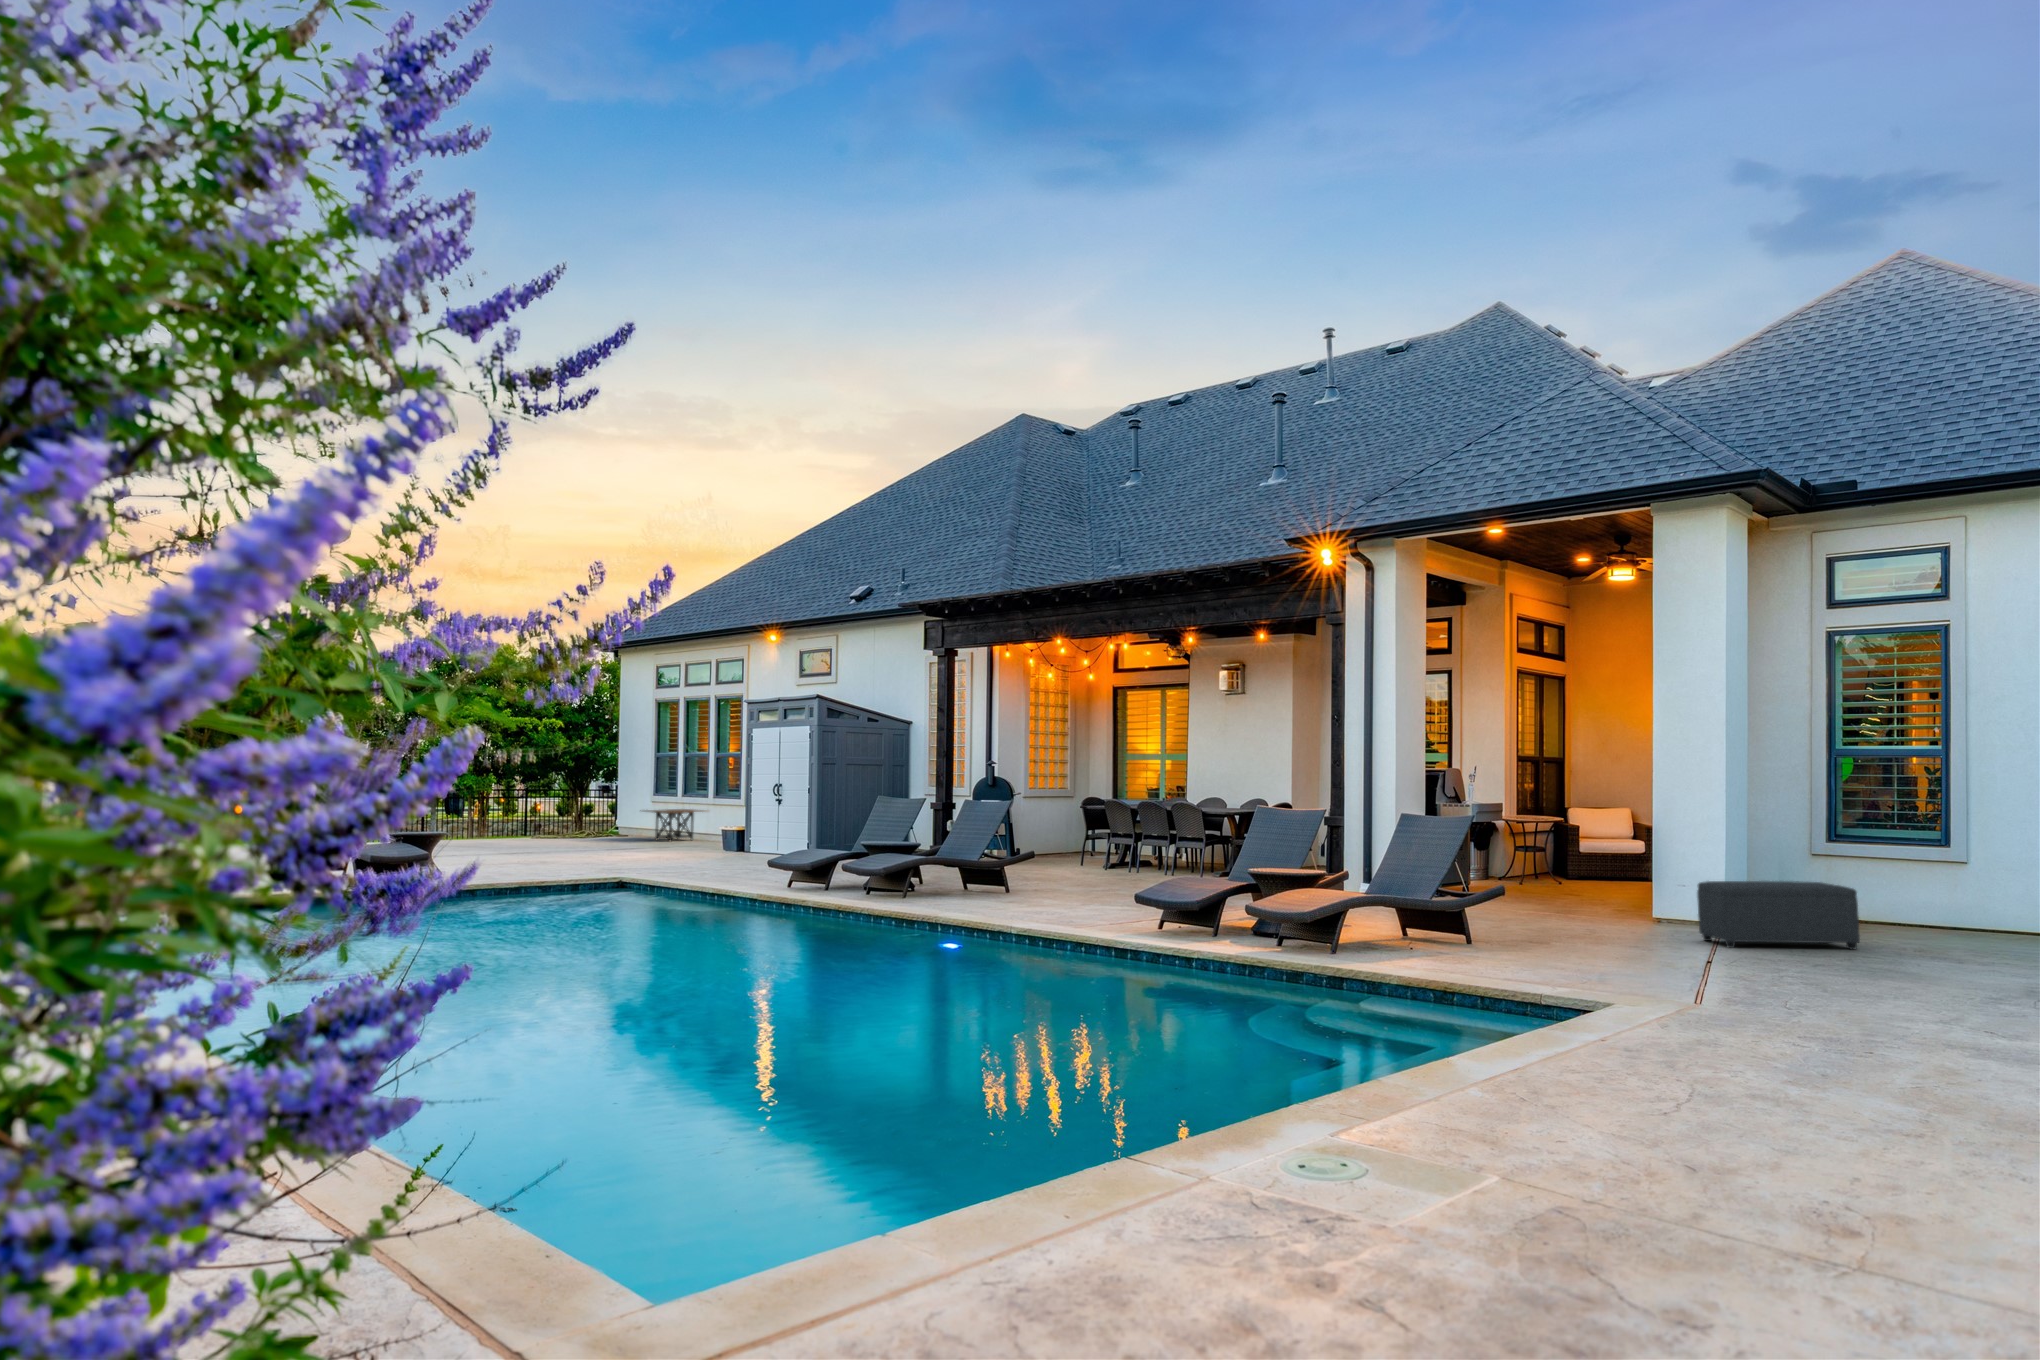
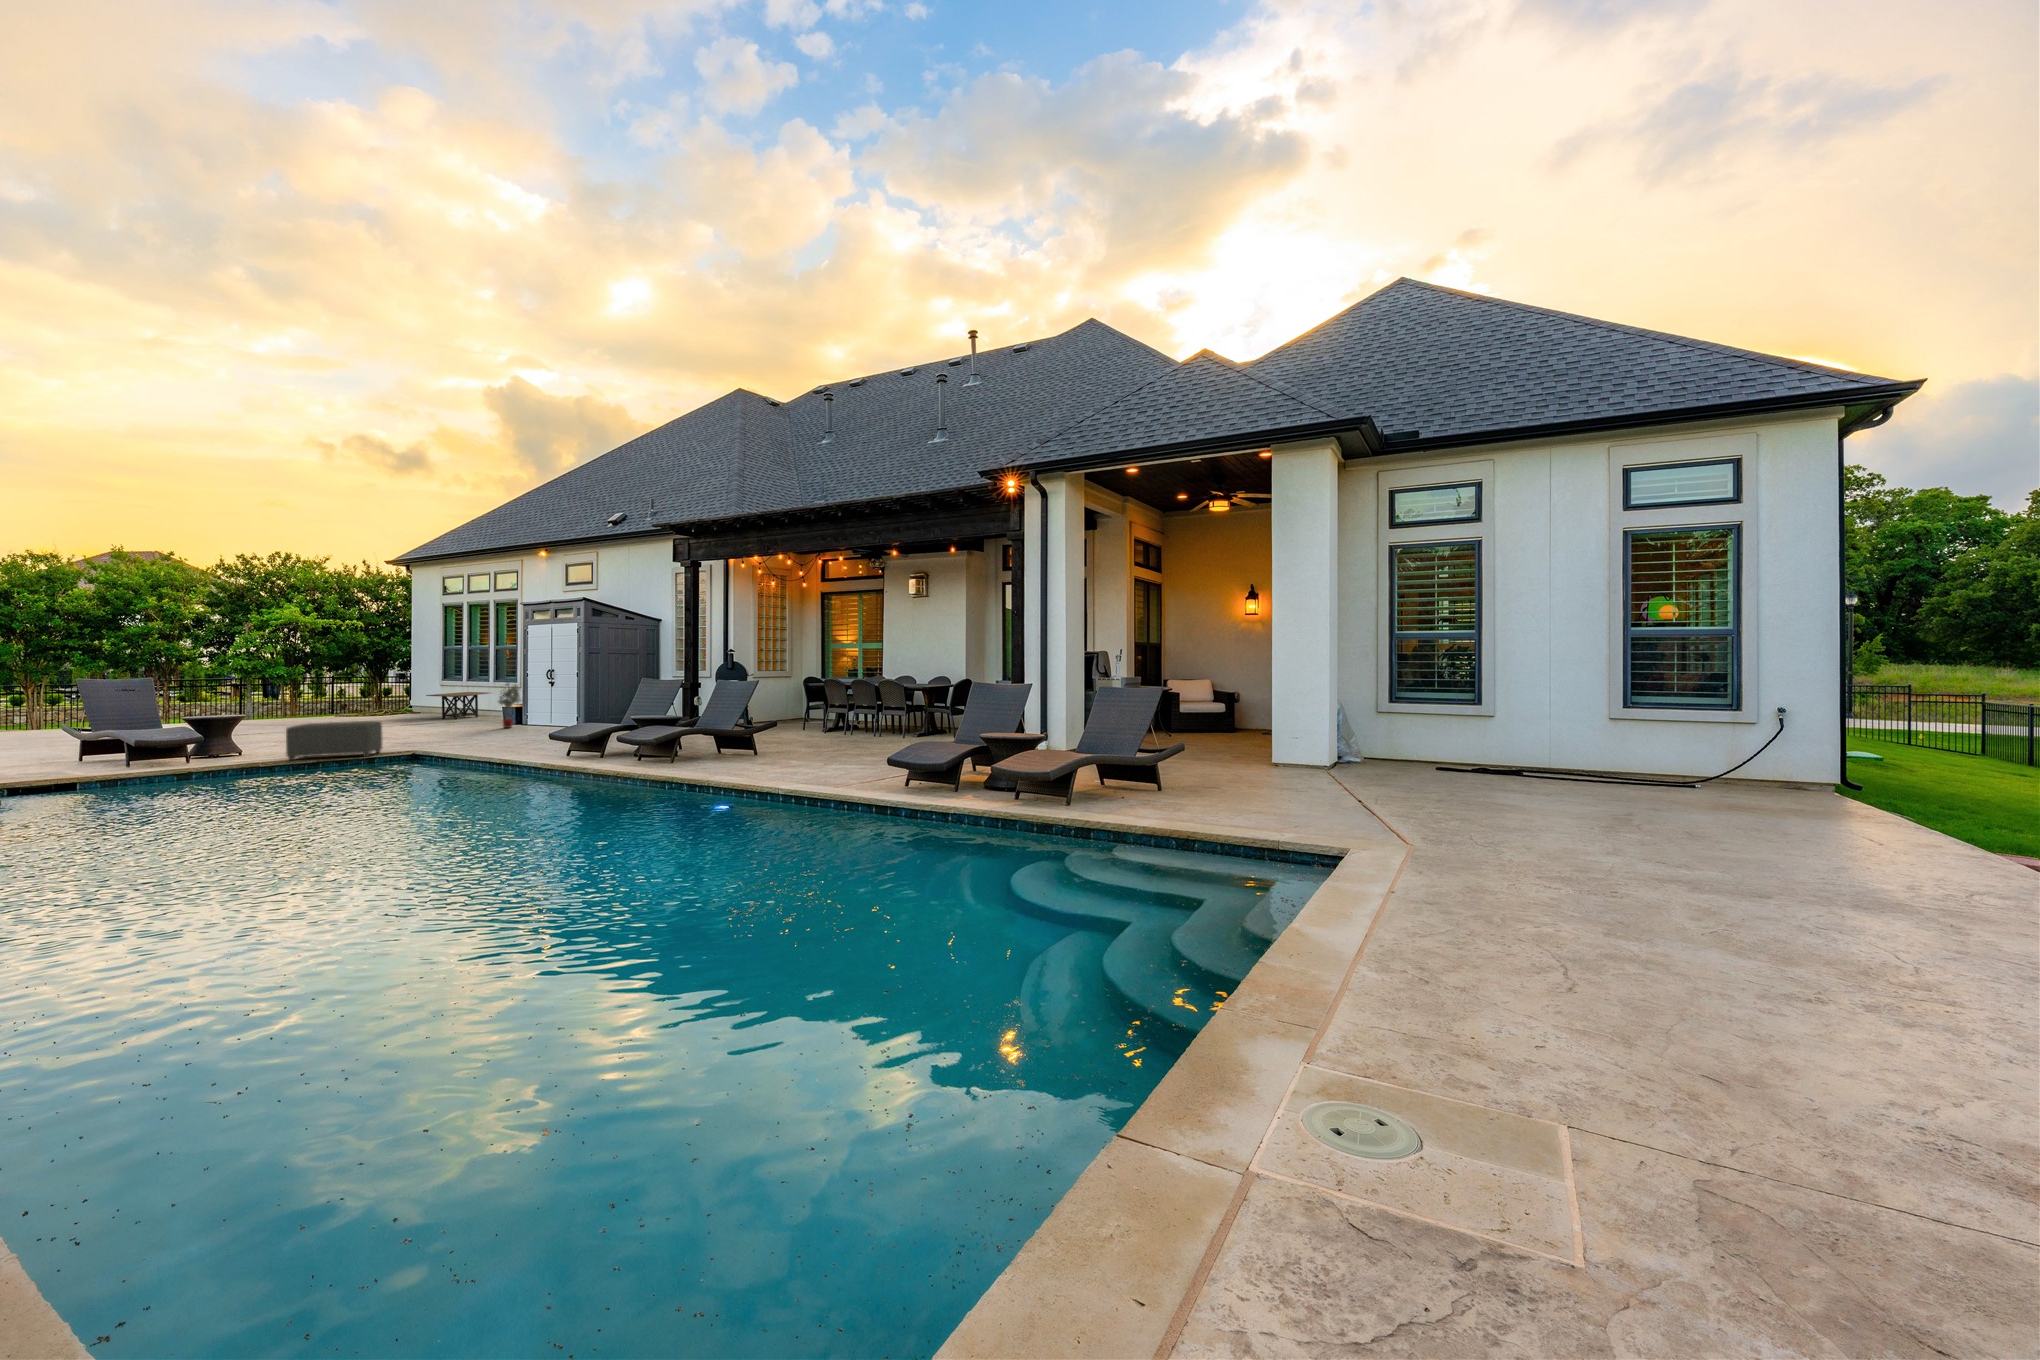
potted tree: none [717,795,750,853] -> present [498,682,525,728]
ottoman: present [1697,881,1860,949] -> present [286,721,382,760]

